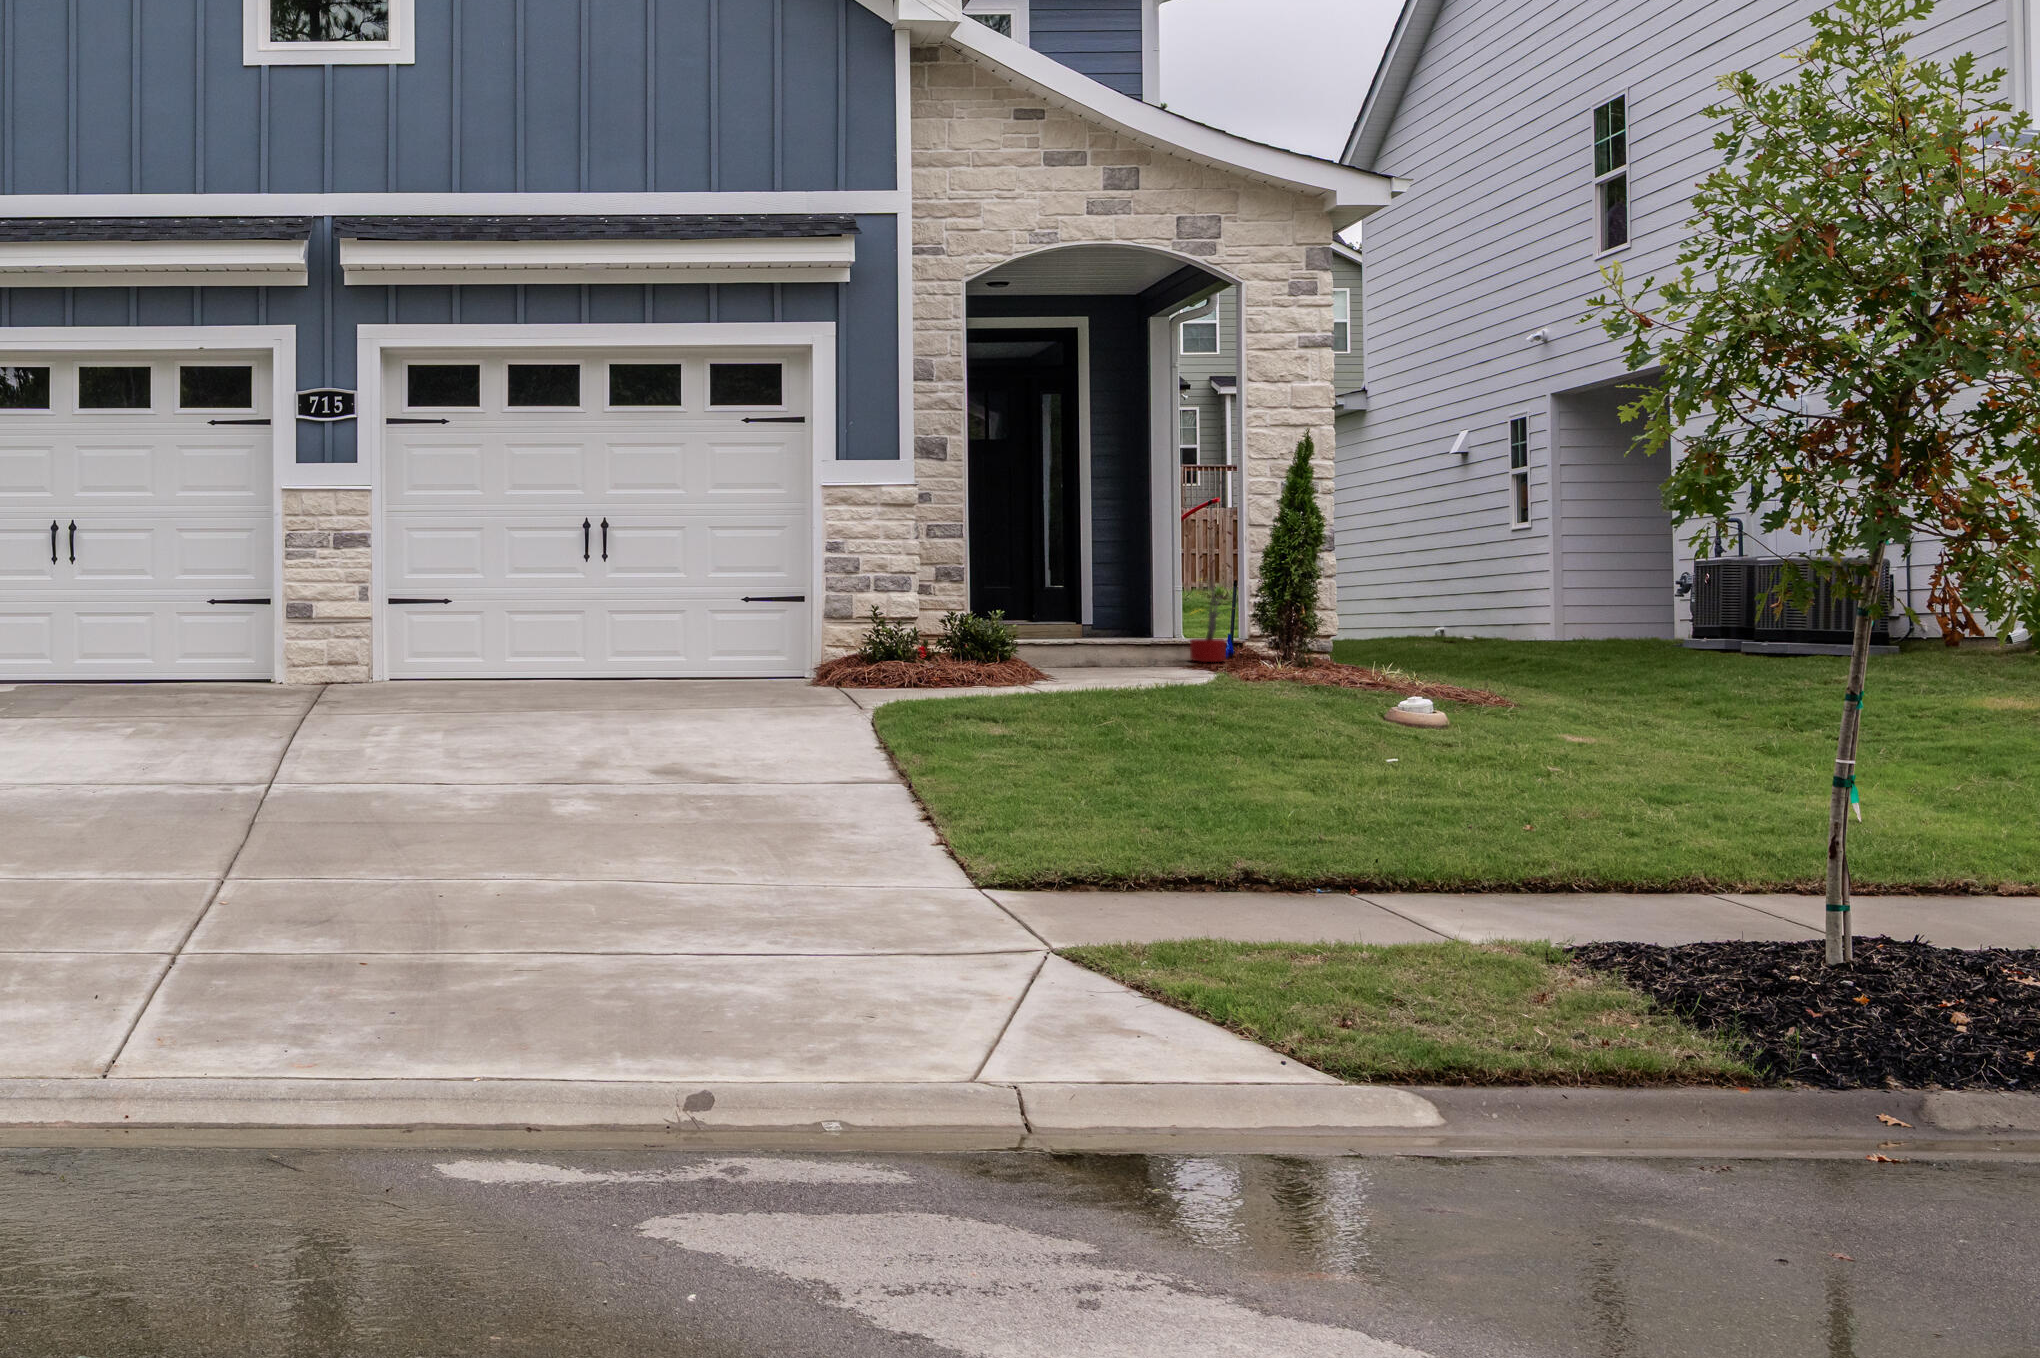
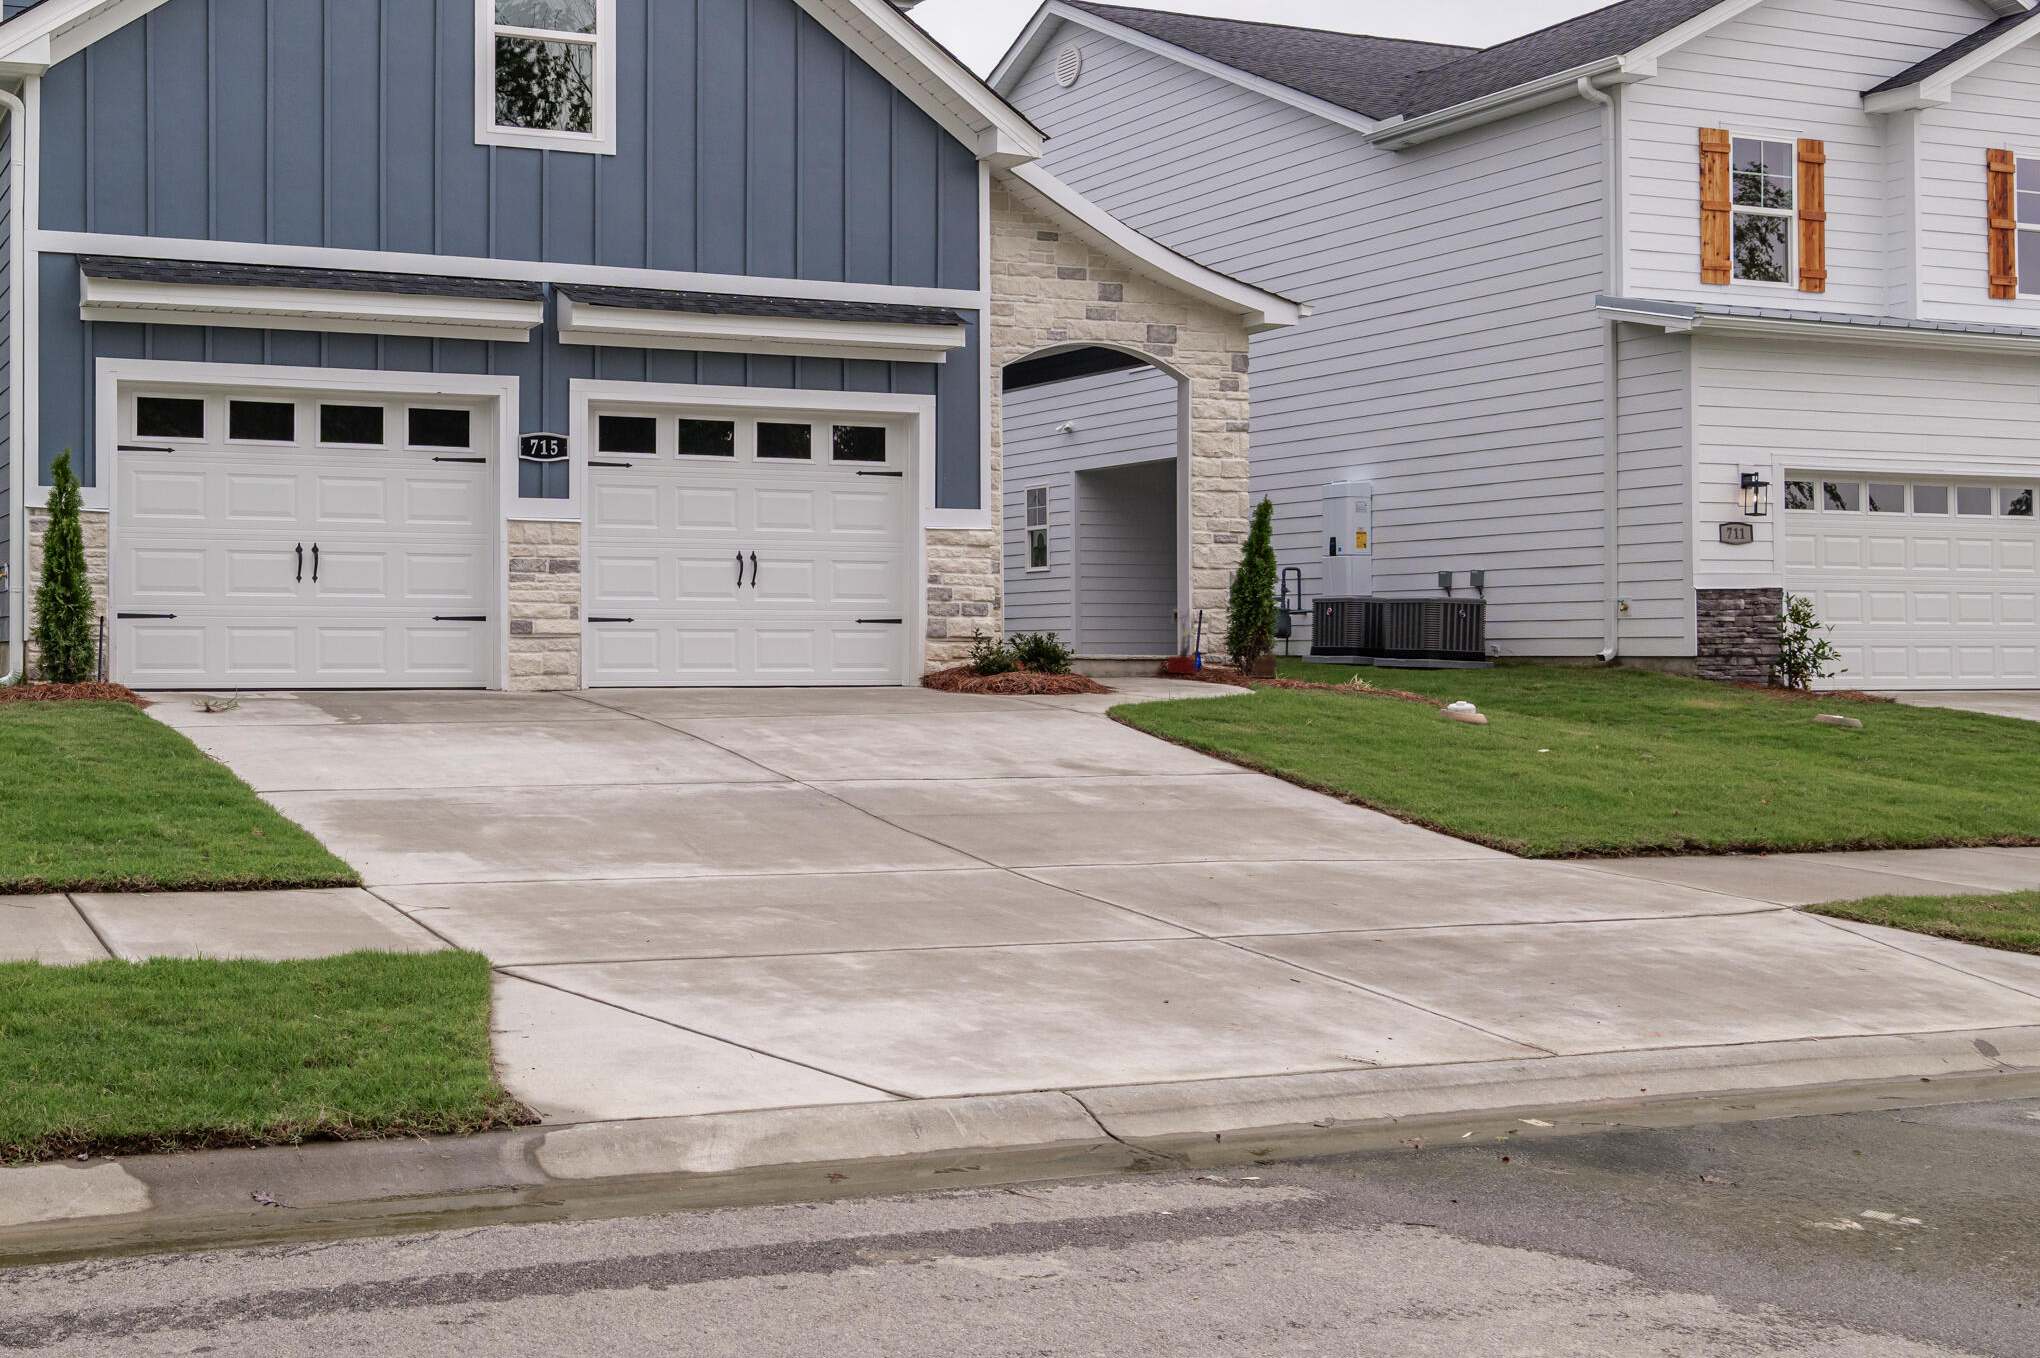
wooden bucket: none [1281,618,1314,670] -> present [1254,653,1276,678]

